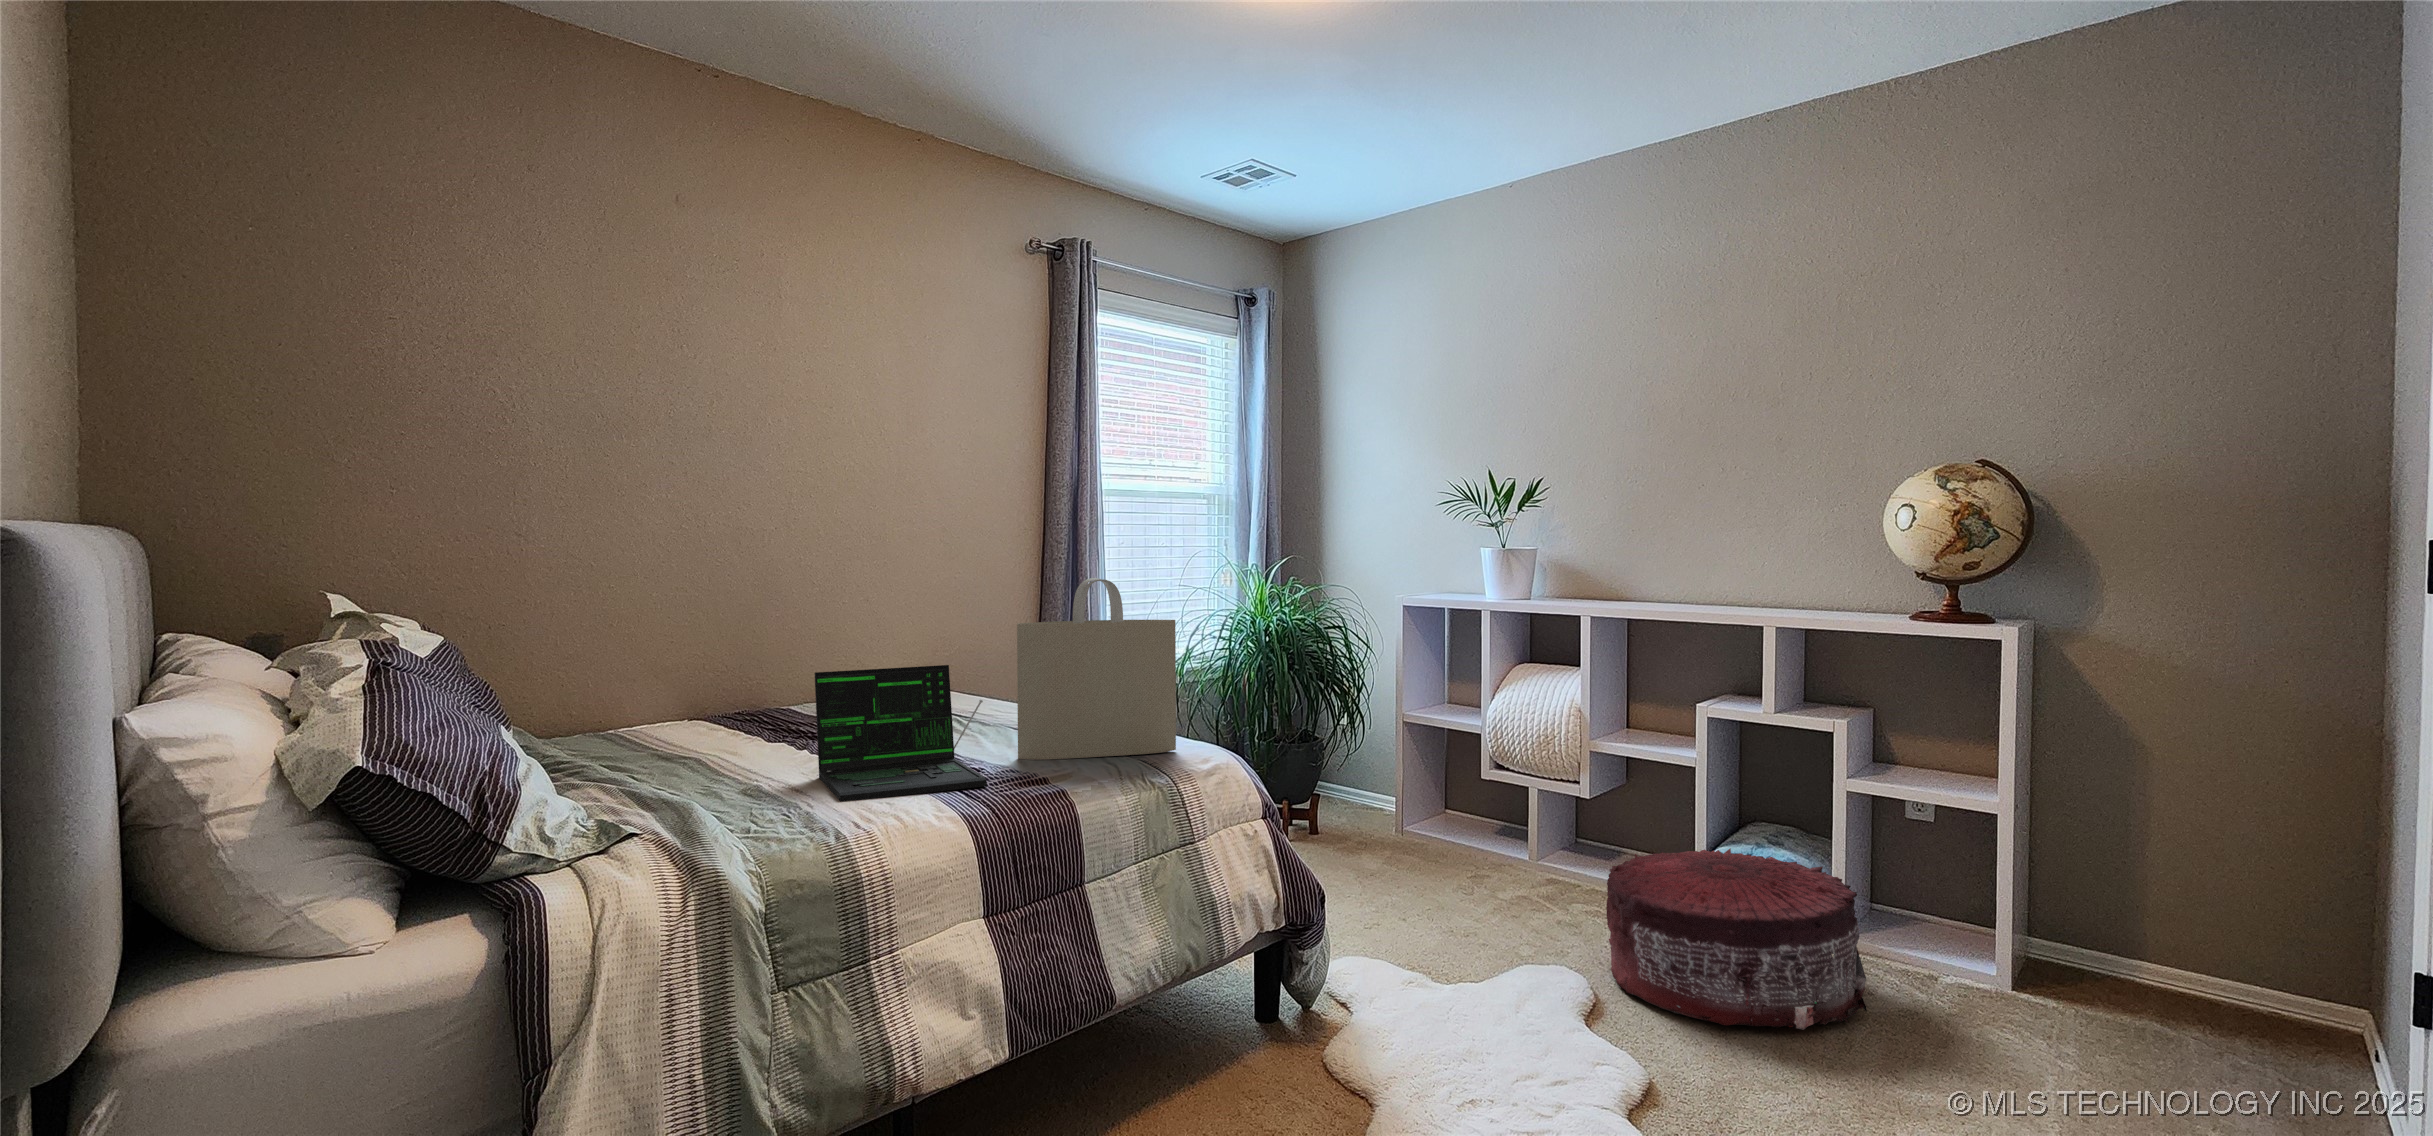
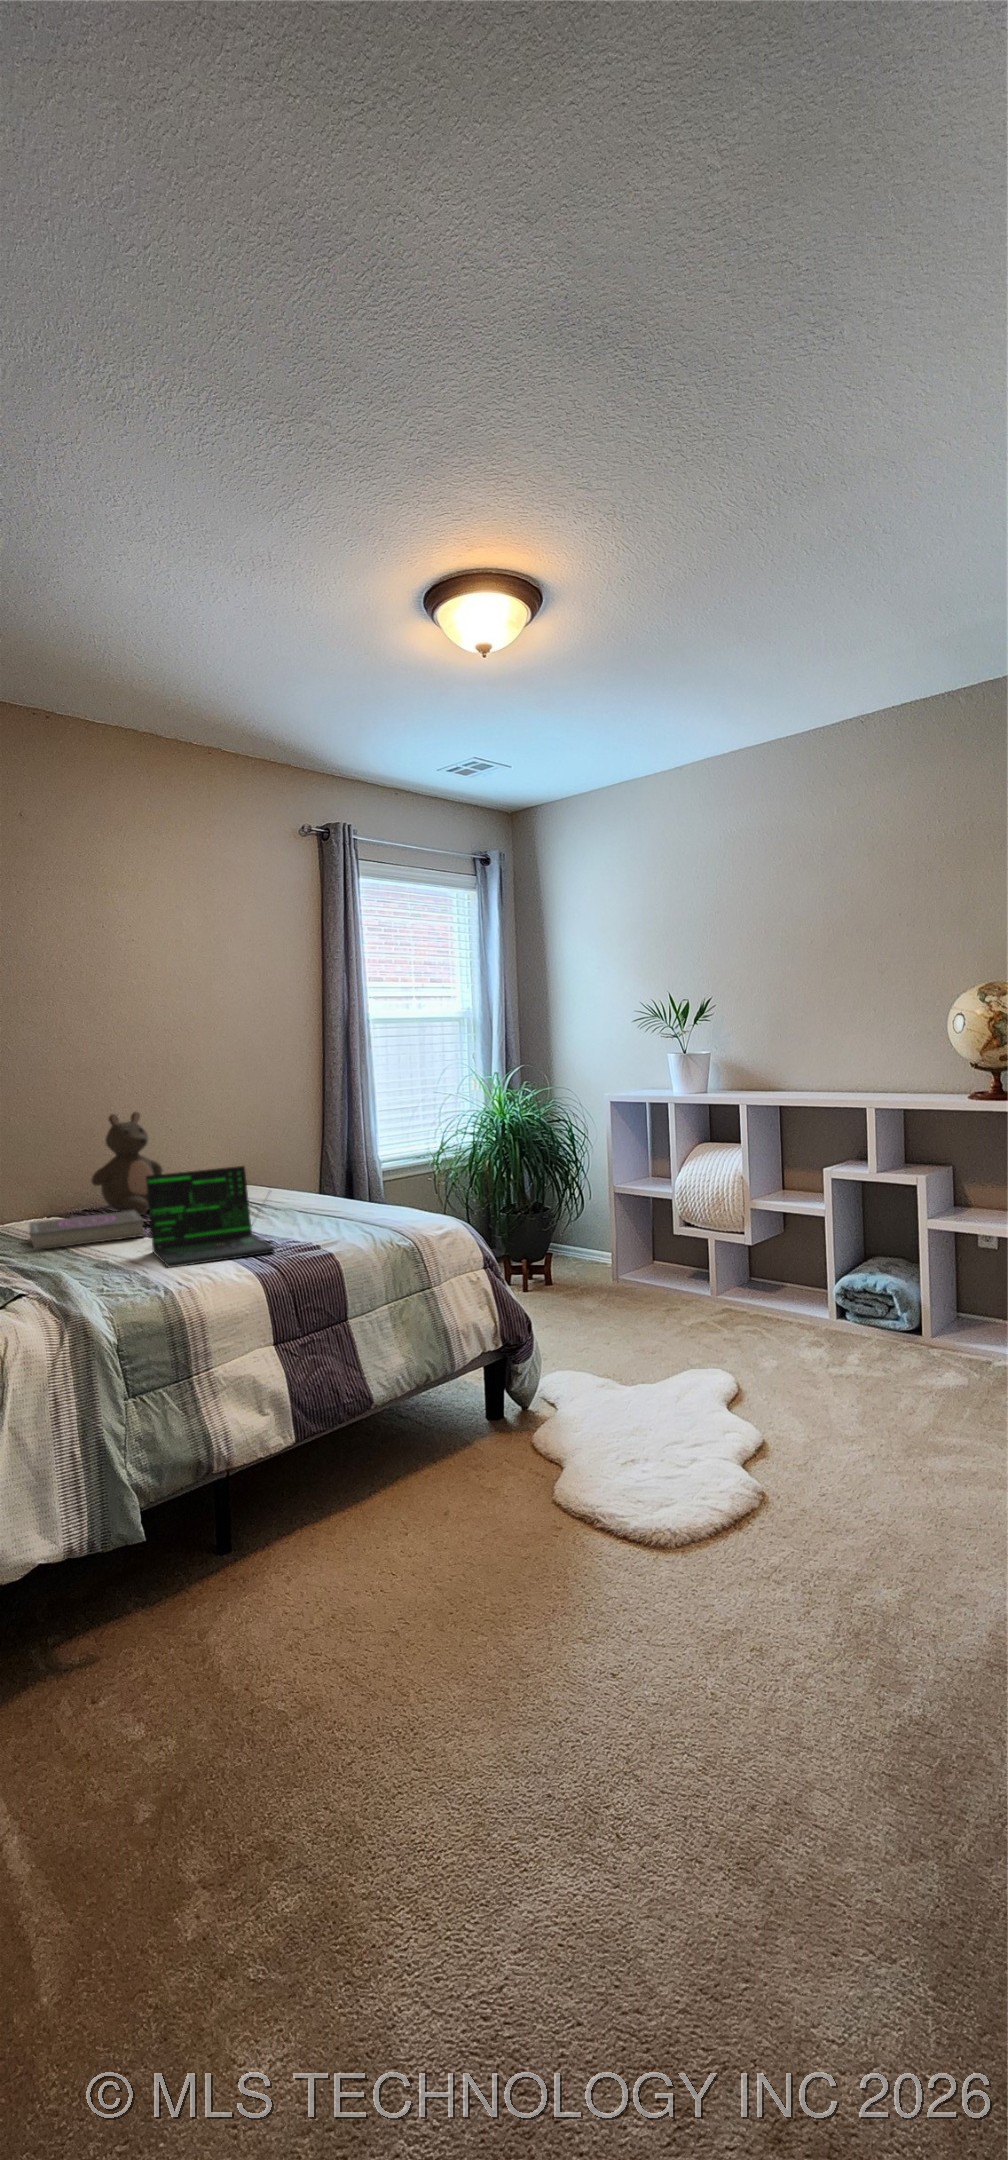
tote bag: present [1017,578,1176,760] -> none [294,1096,417,1232]
stuffed bear: none [740,588,855,726] -> present [91,1112,162,1215]
book: none [654,719,809,768] -> present [29,1210,145,1250]
pouf: present [1607,849,1867,1030] -> none [748,1276,933,1404]

